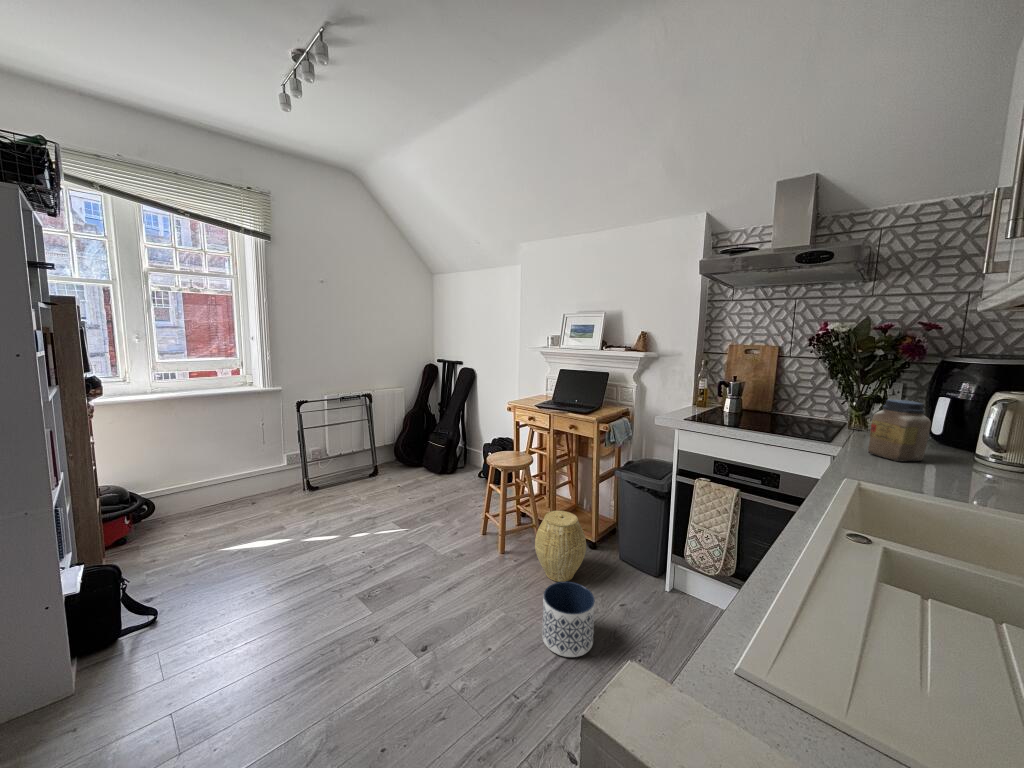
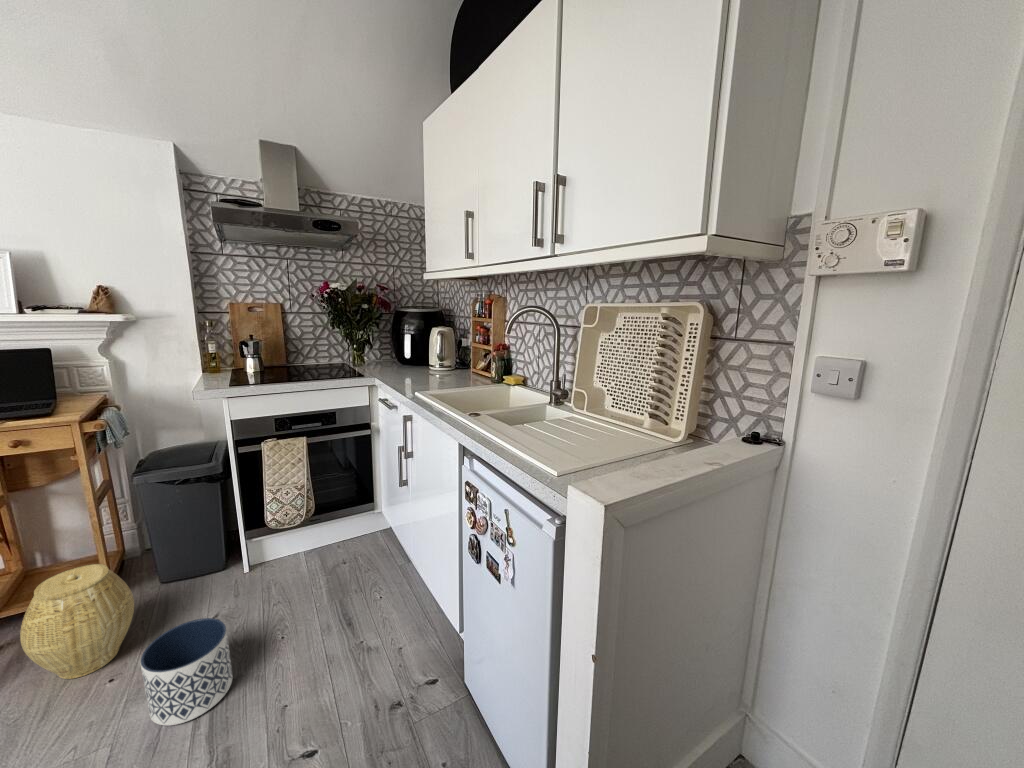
jar: present [868,399,931,461] -> none [394,336,421,375]

